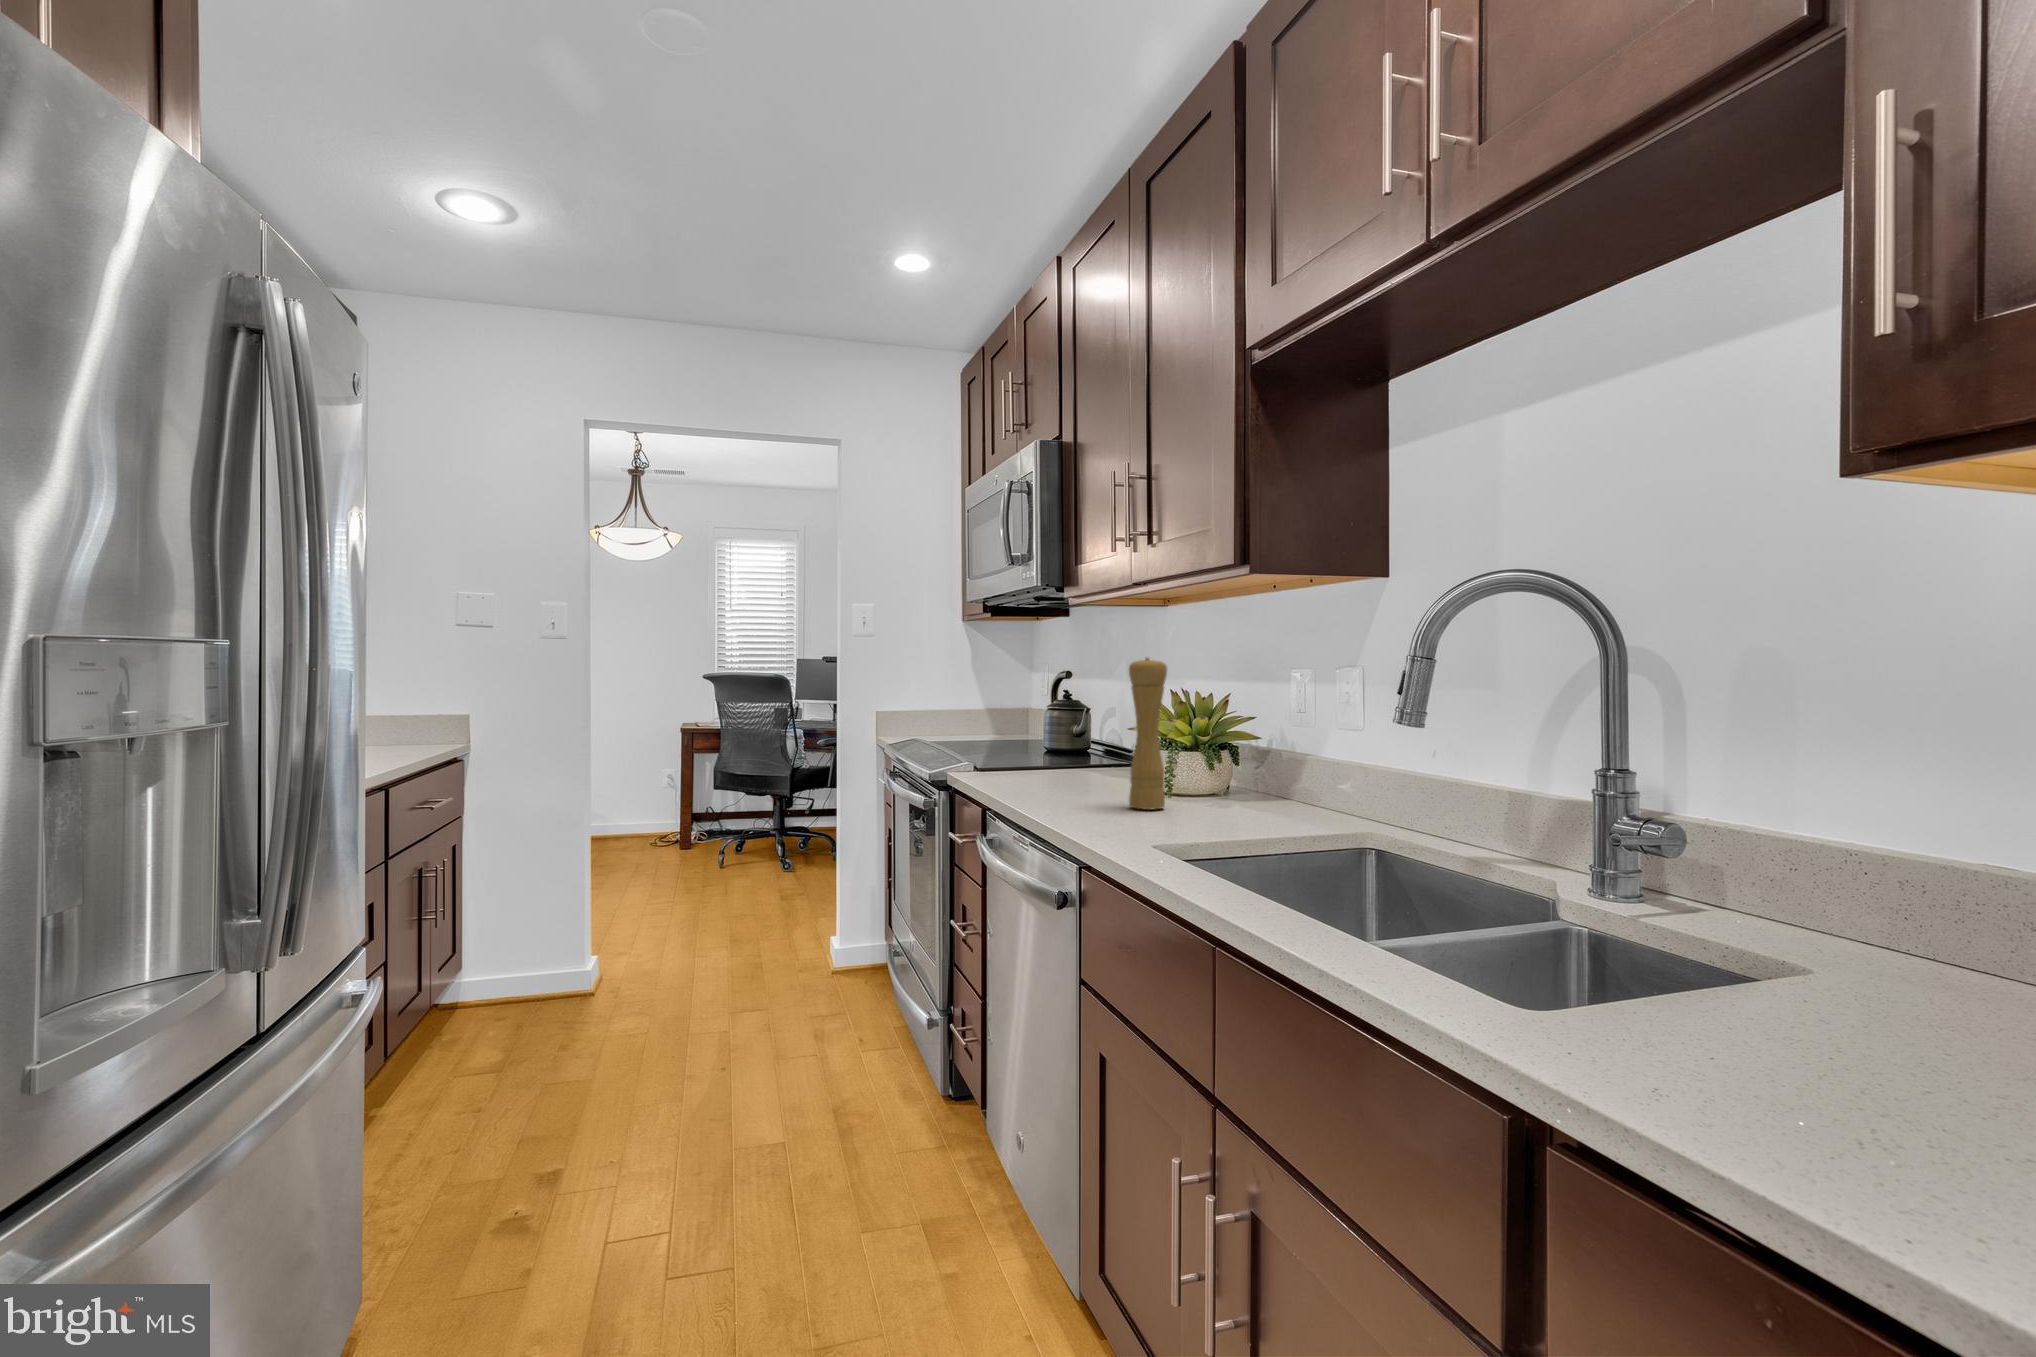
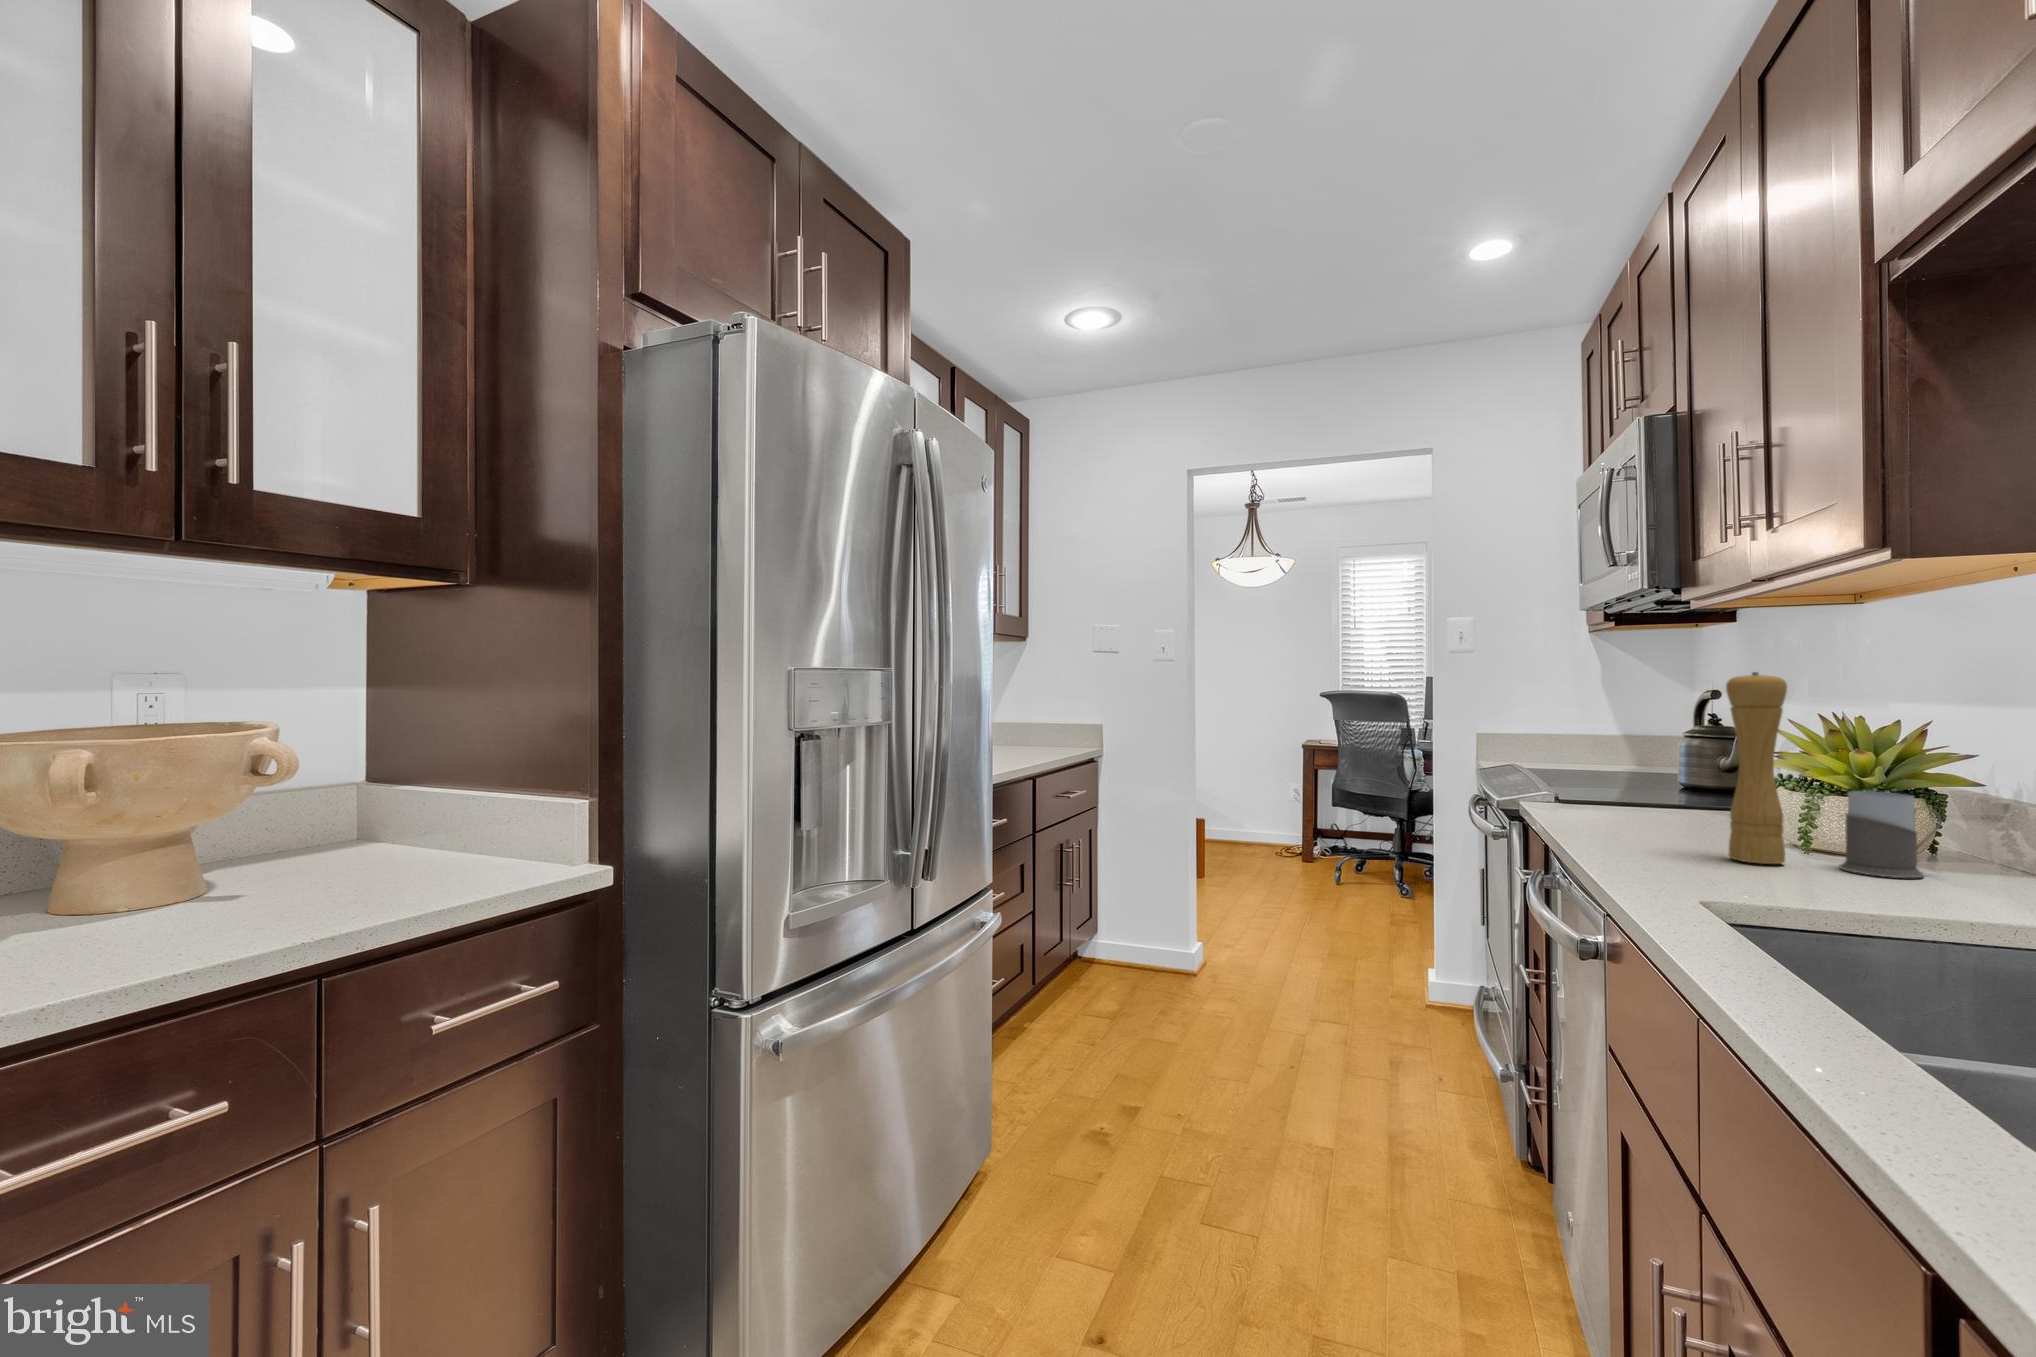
mug: none [1194,748,1248,810] -> present [1839,791,1941,878]

